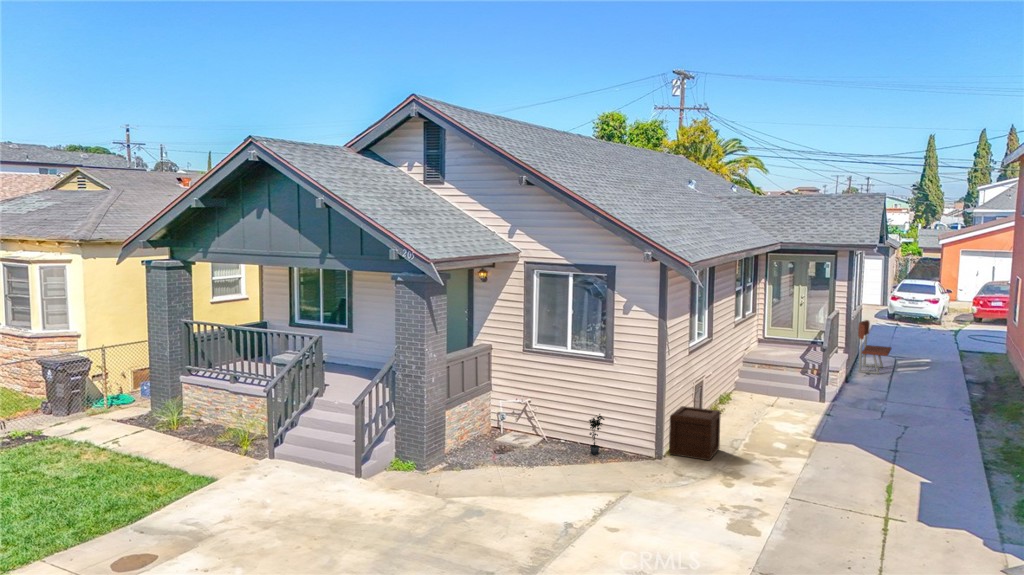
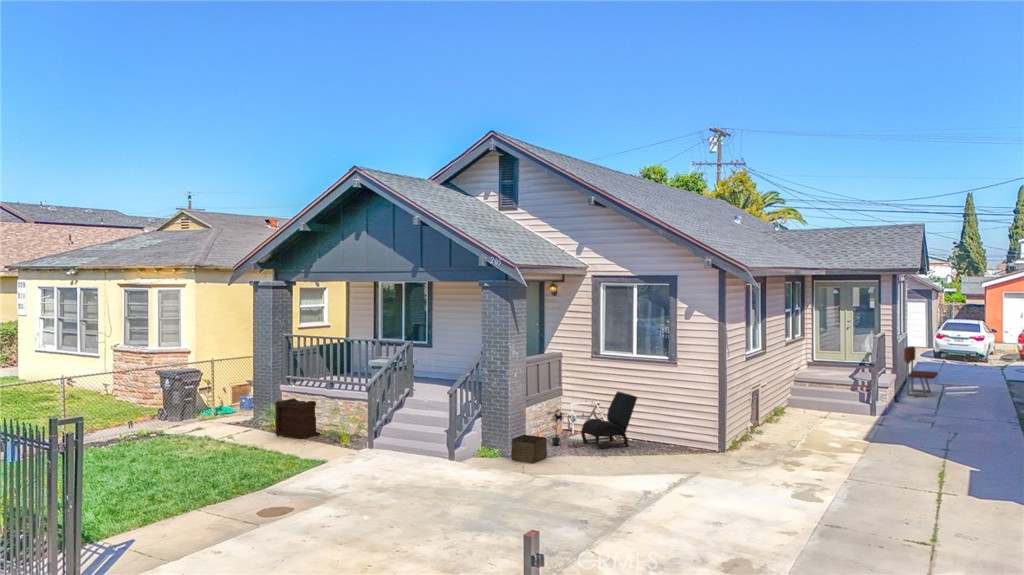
lounge chair: none [509,389,570,455] -> present [581,391,637,449]
wooden crate: present [669,406,720,460] -> present [275,398,320,439]
potted plant: present [589,414,605,455] -> present [548,409,567,445]
storage bin: none [426,443,466,479] -> present [511,435,547,463]

